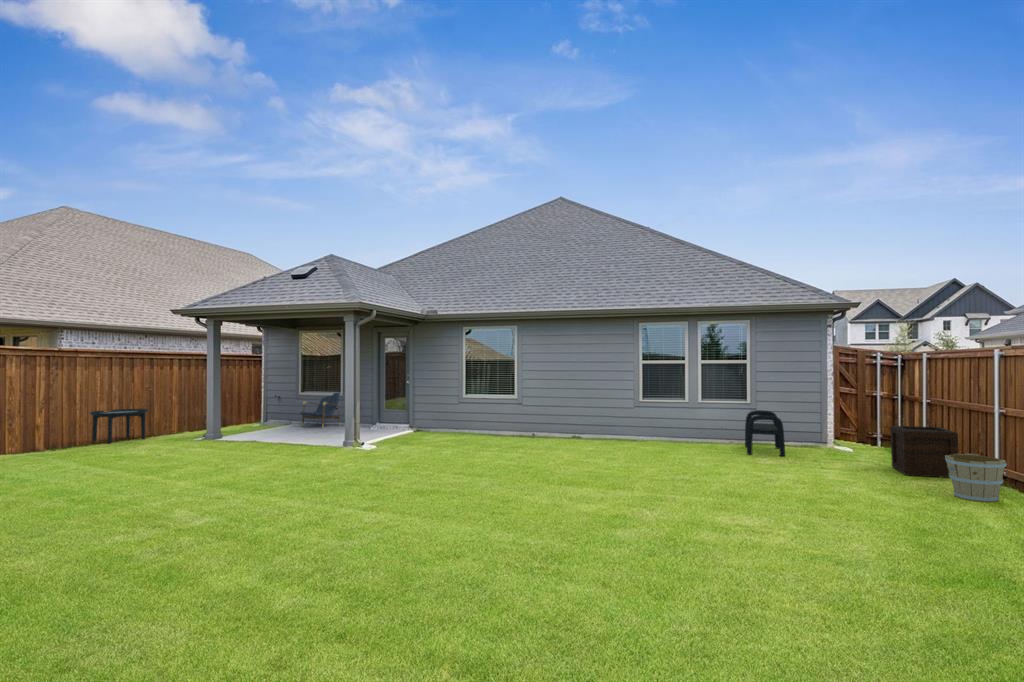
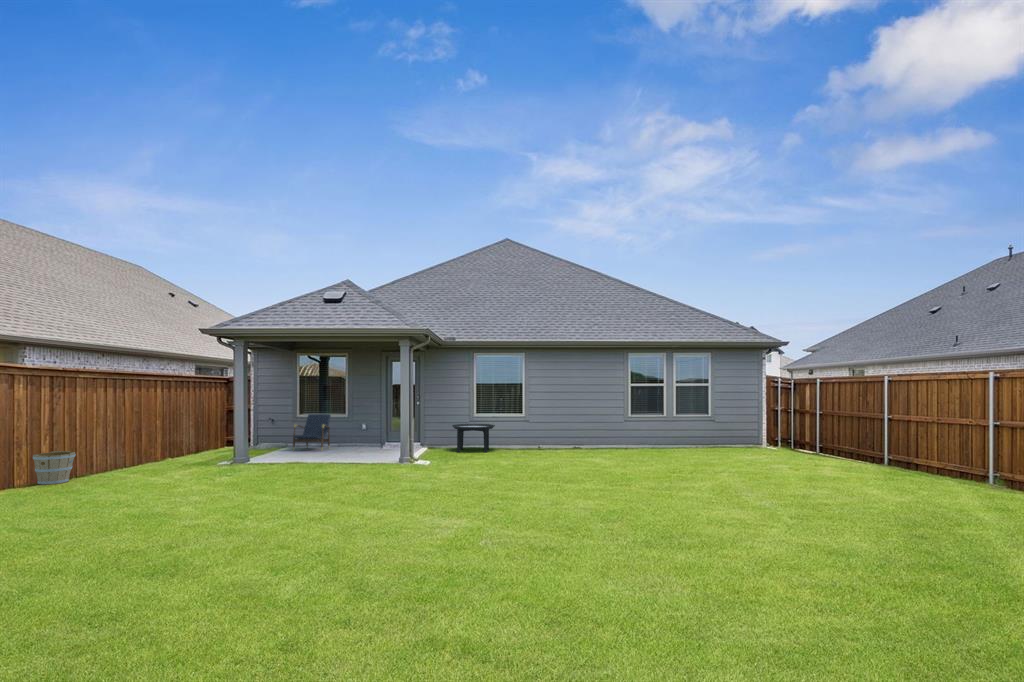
round table: present [89,409,148,443] -> present [452,424,495,453]
bench: present [745,410,785,456] -> none [709,421,747,452]
wooden crate: present [891,426,959,478] -> none [817,427,862,458]
wooden bucket: present [945,453,1007,502] -> present [33,451,76,485]

